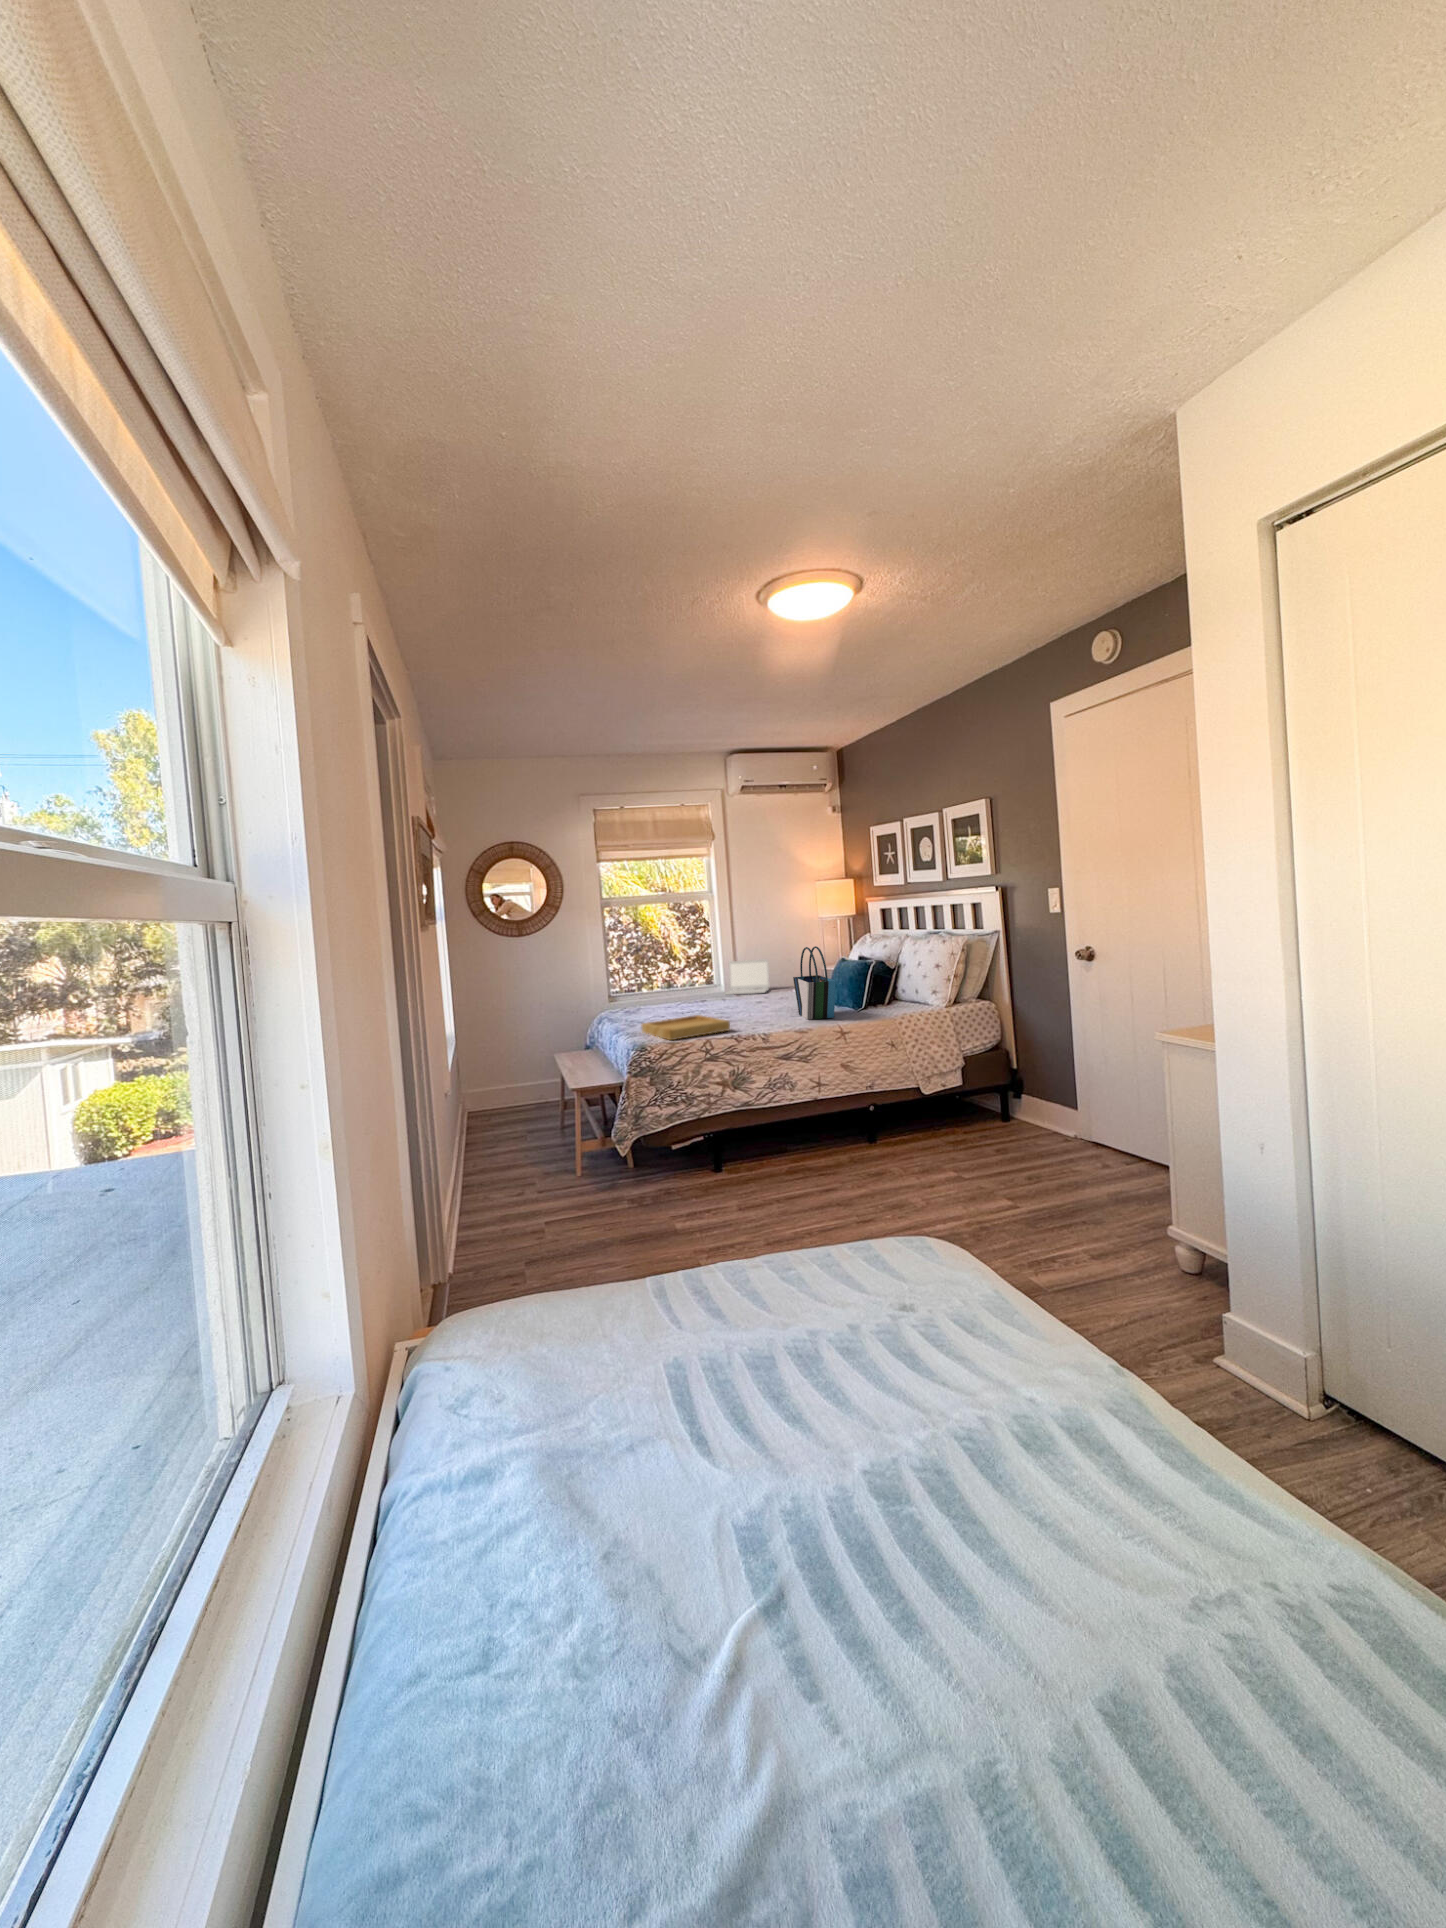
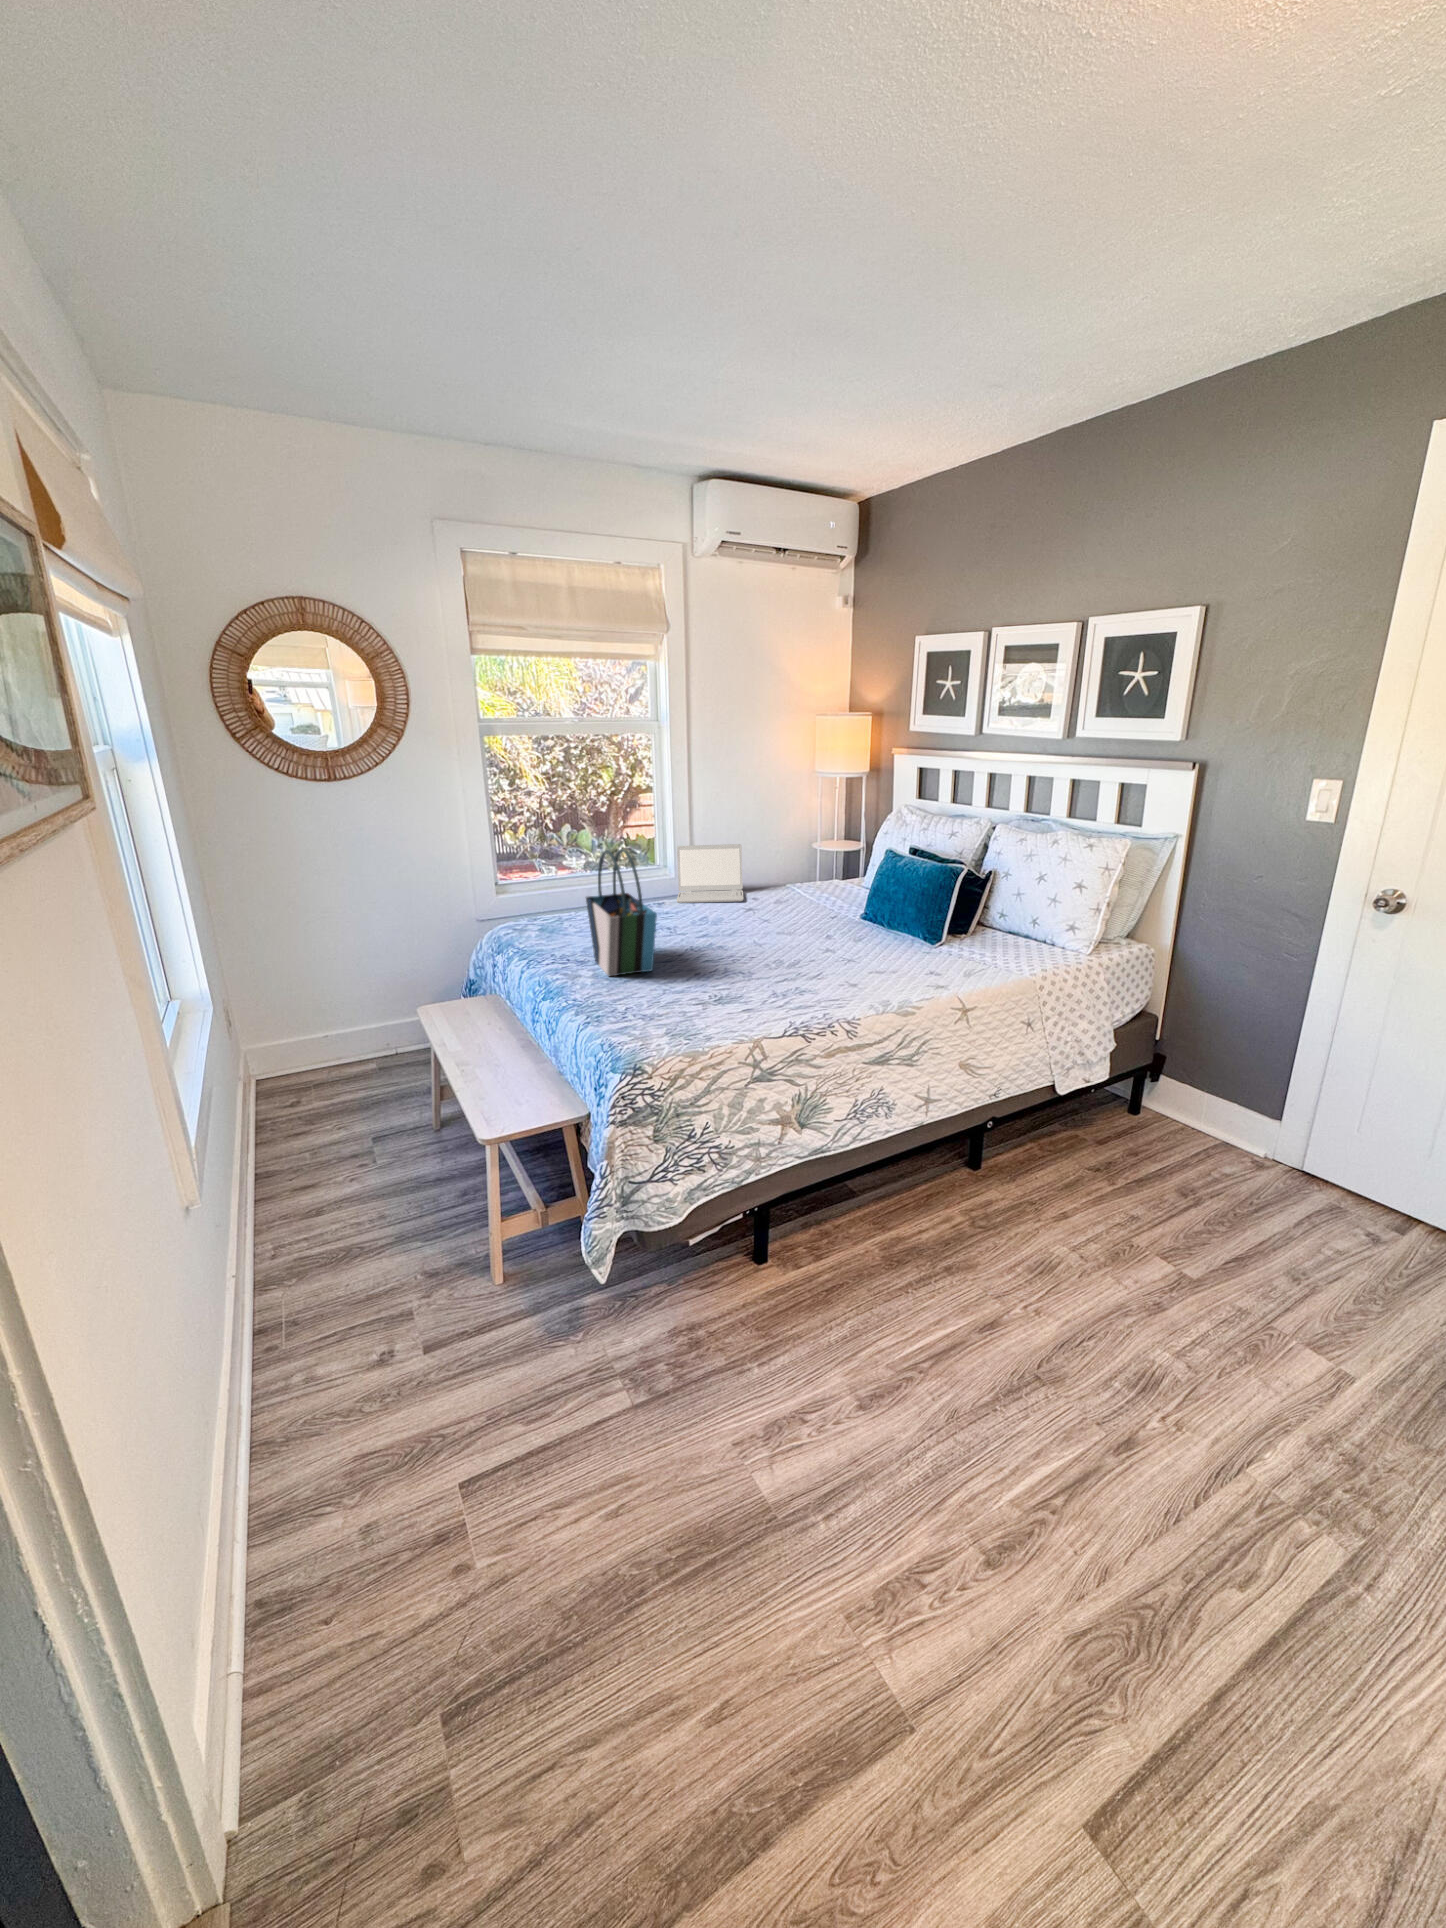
tote bag: present [793,946,836,1020] -> present [586,849,657,976]
tray: present [641,1015,730,1040] -> none [602,972,774,1042]

